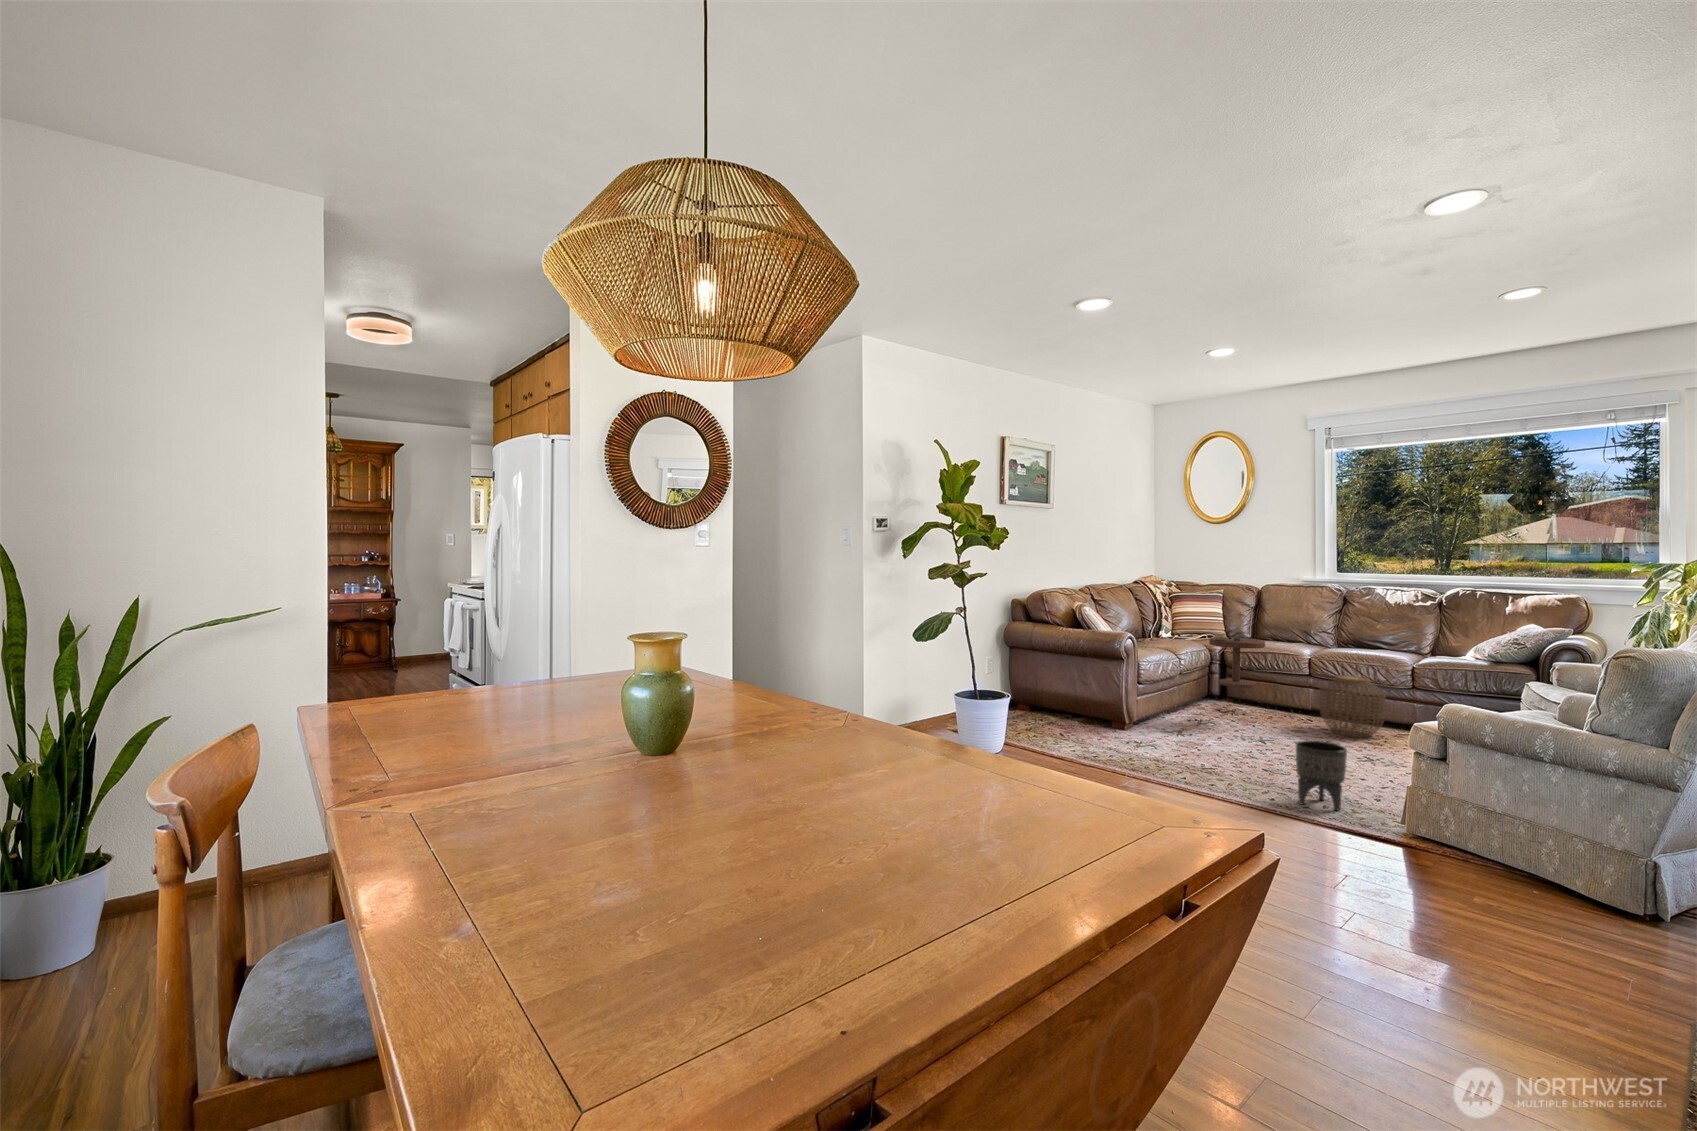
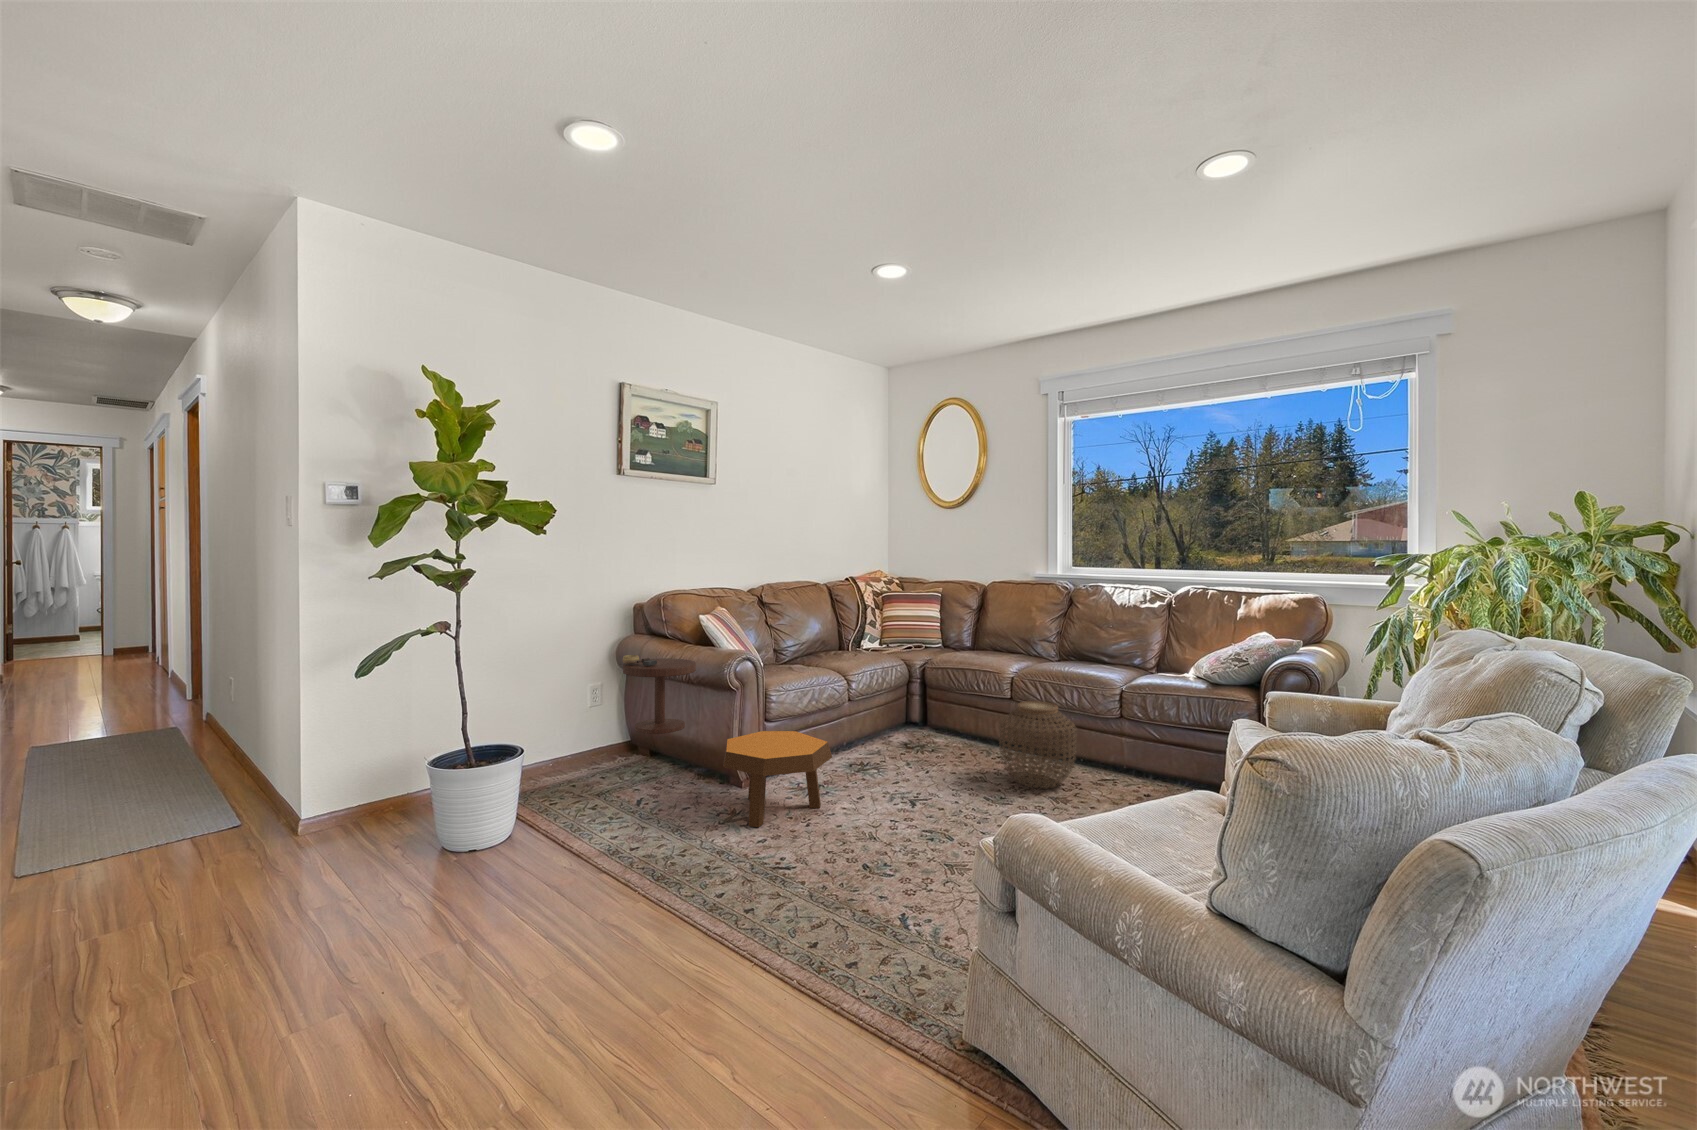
side table: present [1209,634,1265,688] -> present [623,655,696,734]
footstool: none [1129,692,1210,752] -> present [723,731,832,827]
planter: present [1296,740,1347,811] -> none [826,838,902,972]

